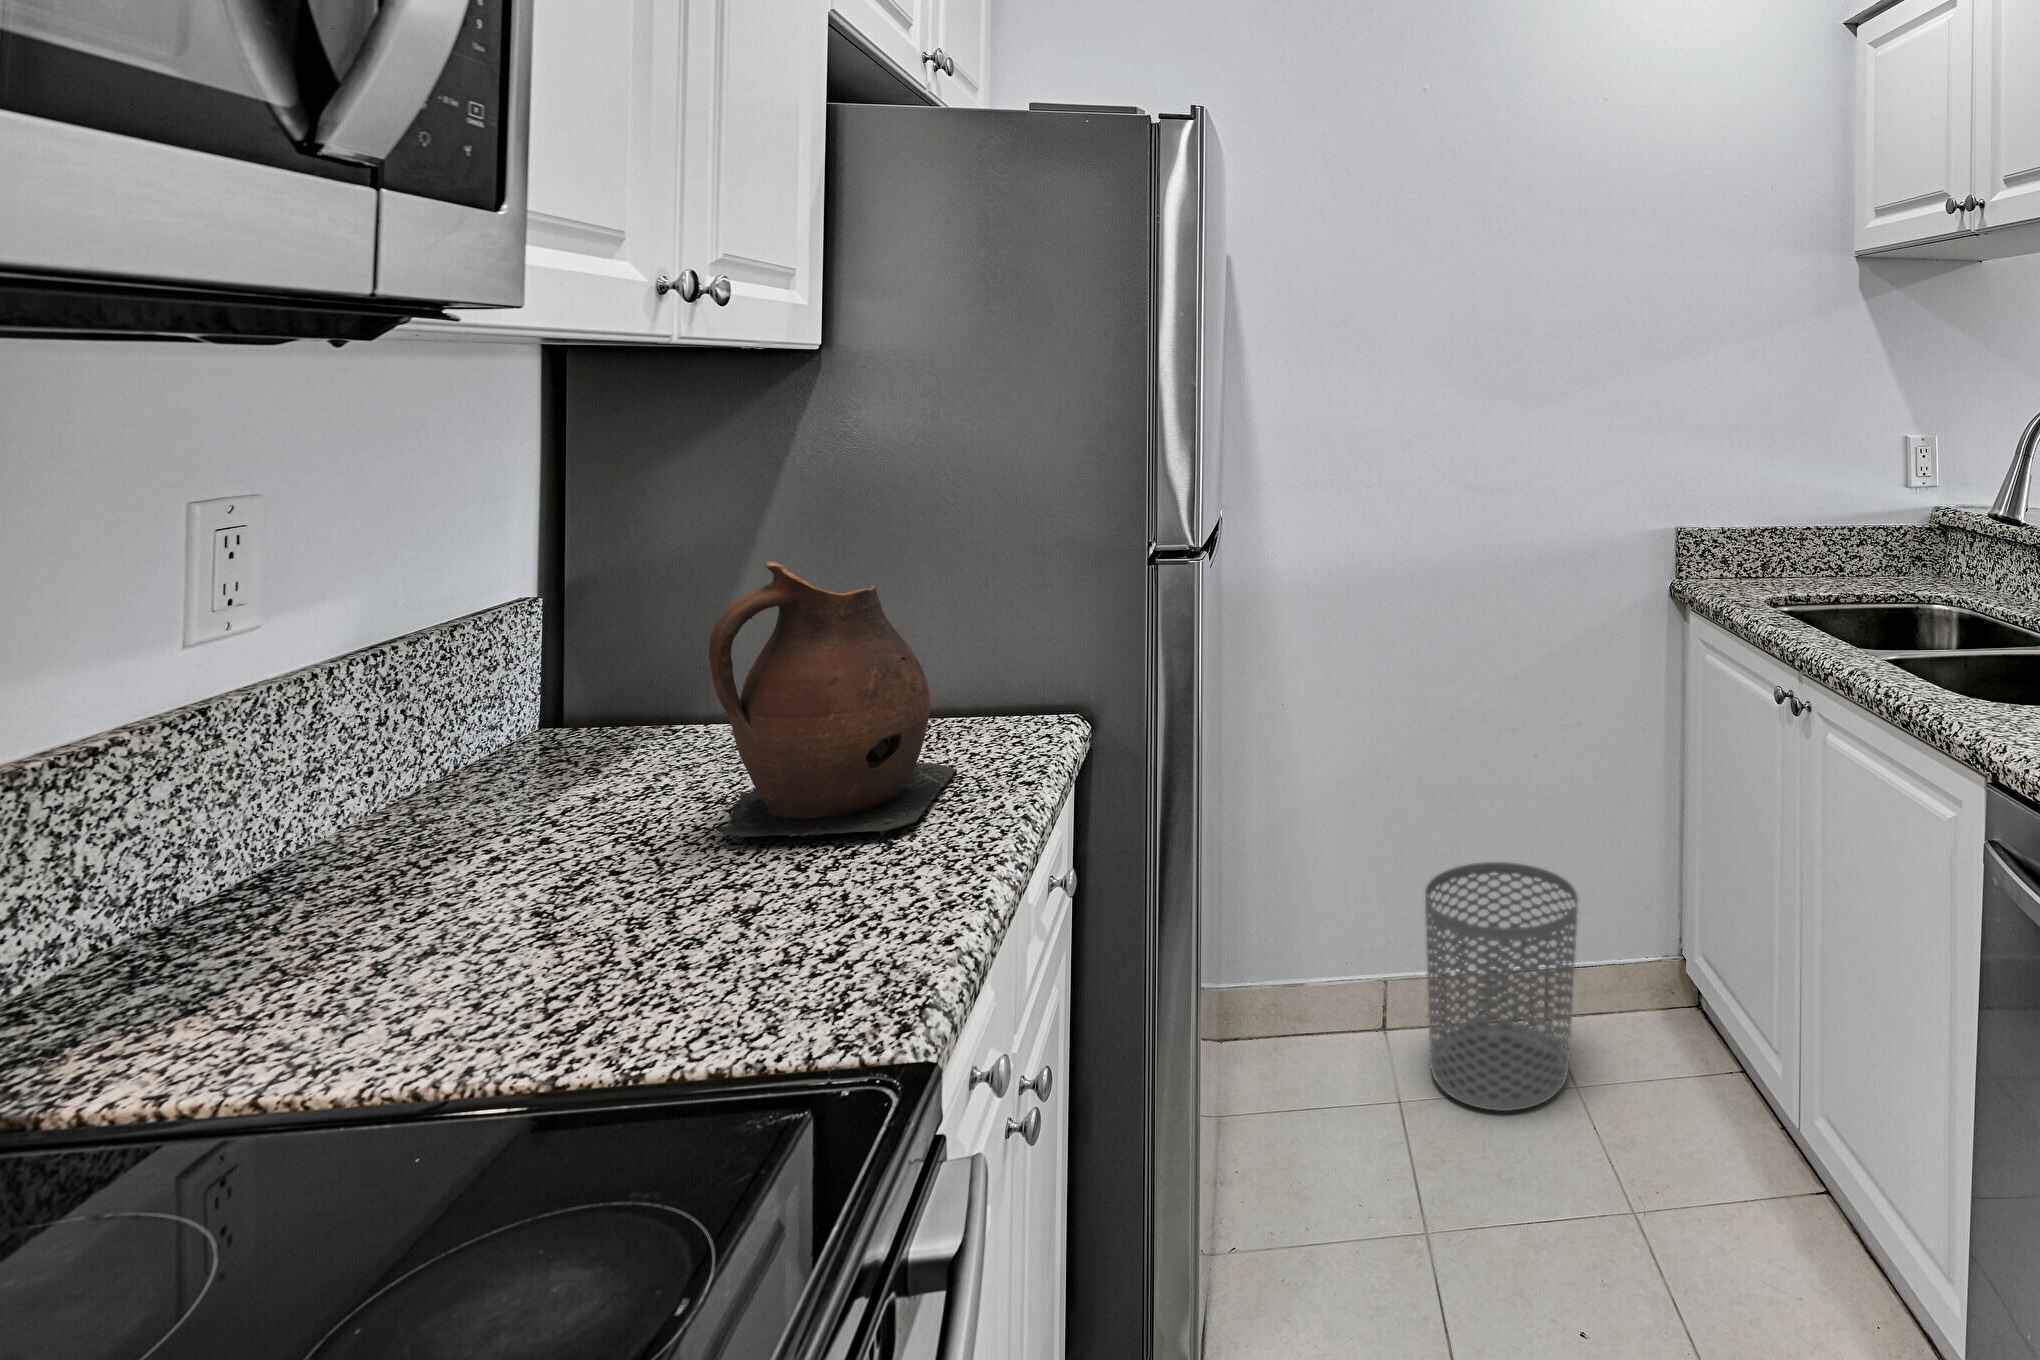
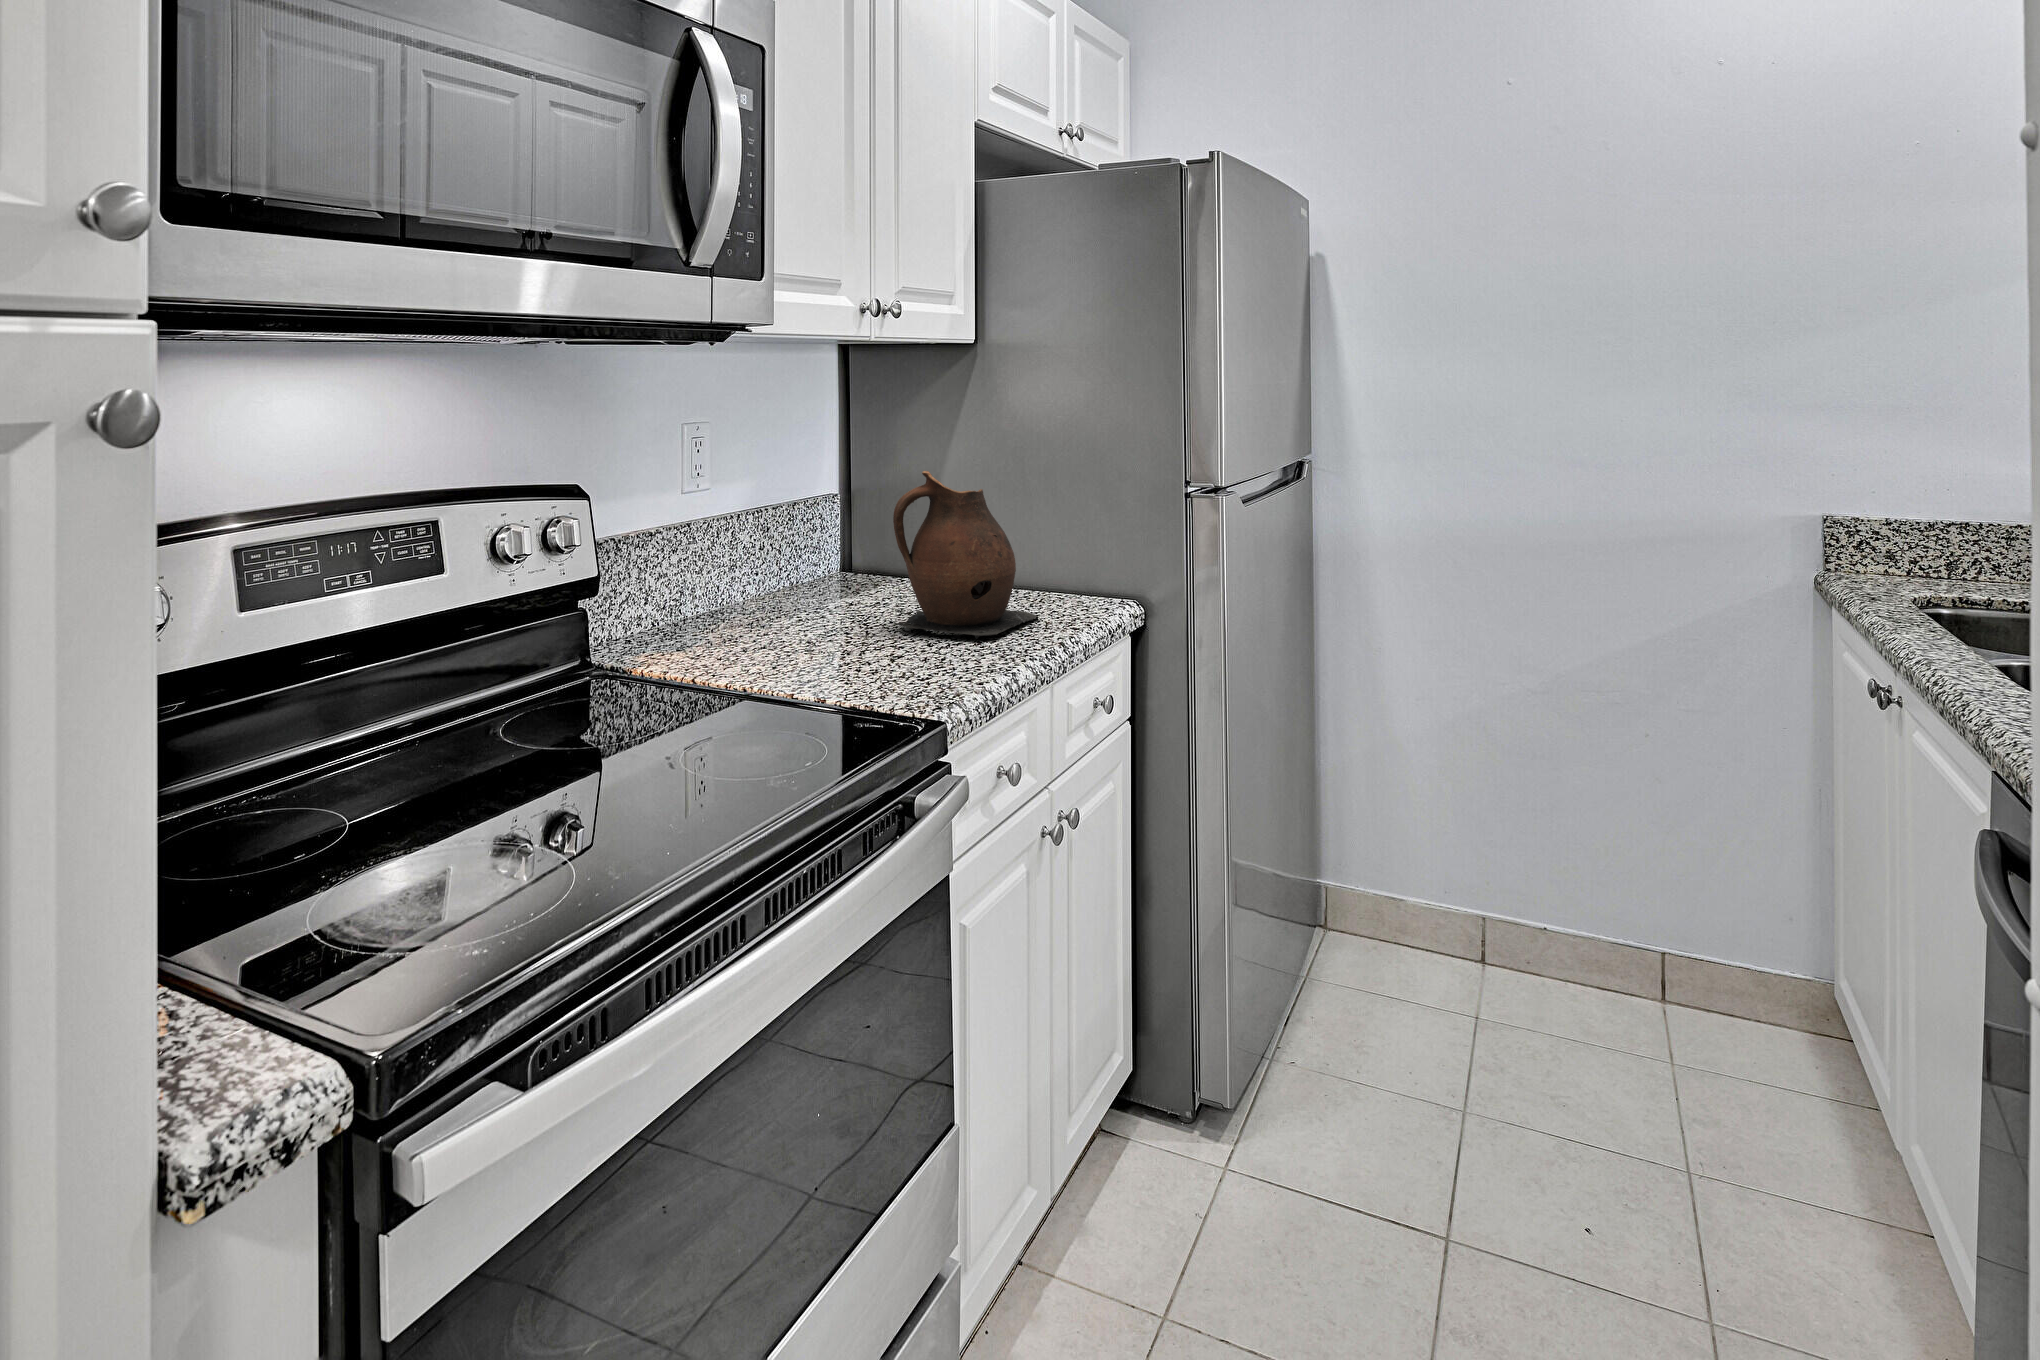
waste bin: present [1425,862,1578,1111] -> none [1512,827,1678,1060]

